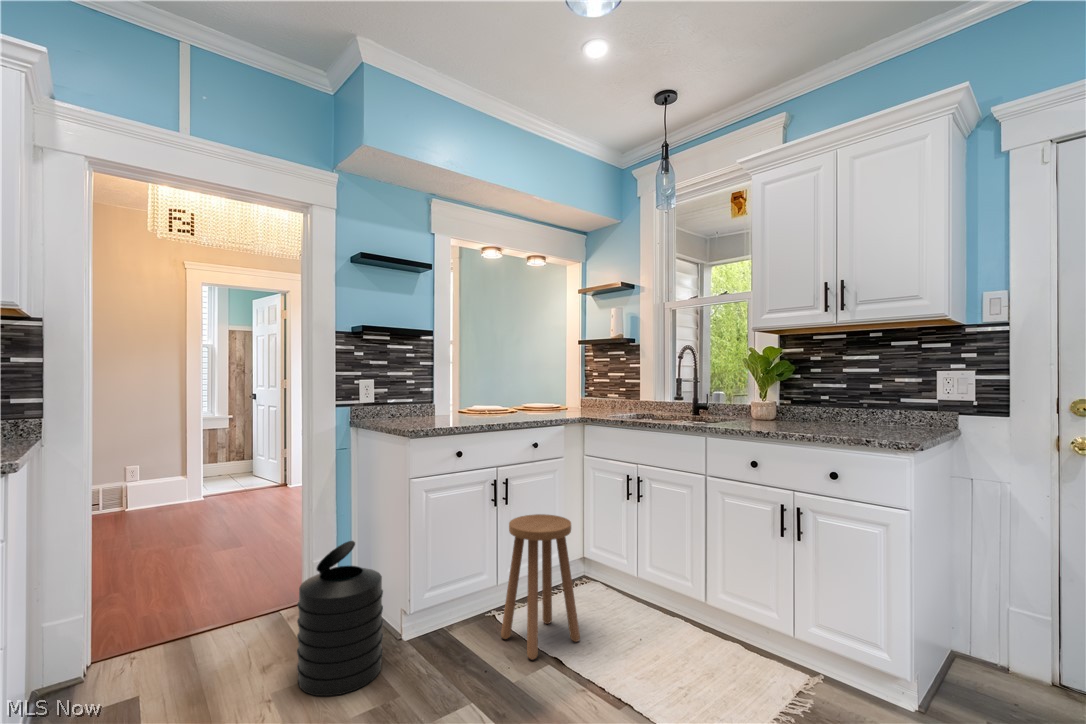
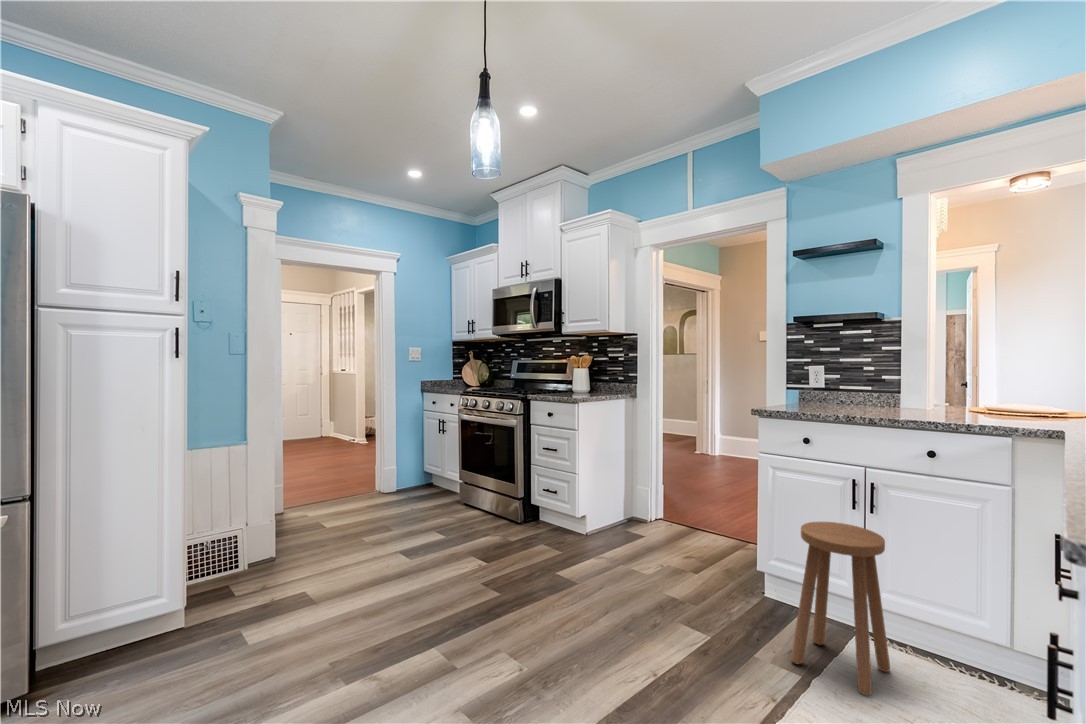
trash can: present [297,541,383,696] -> none [671,484,733,592]

